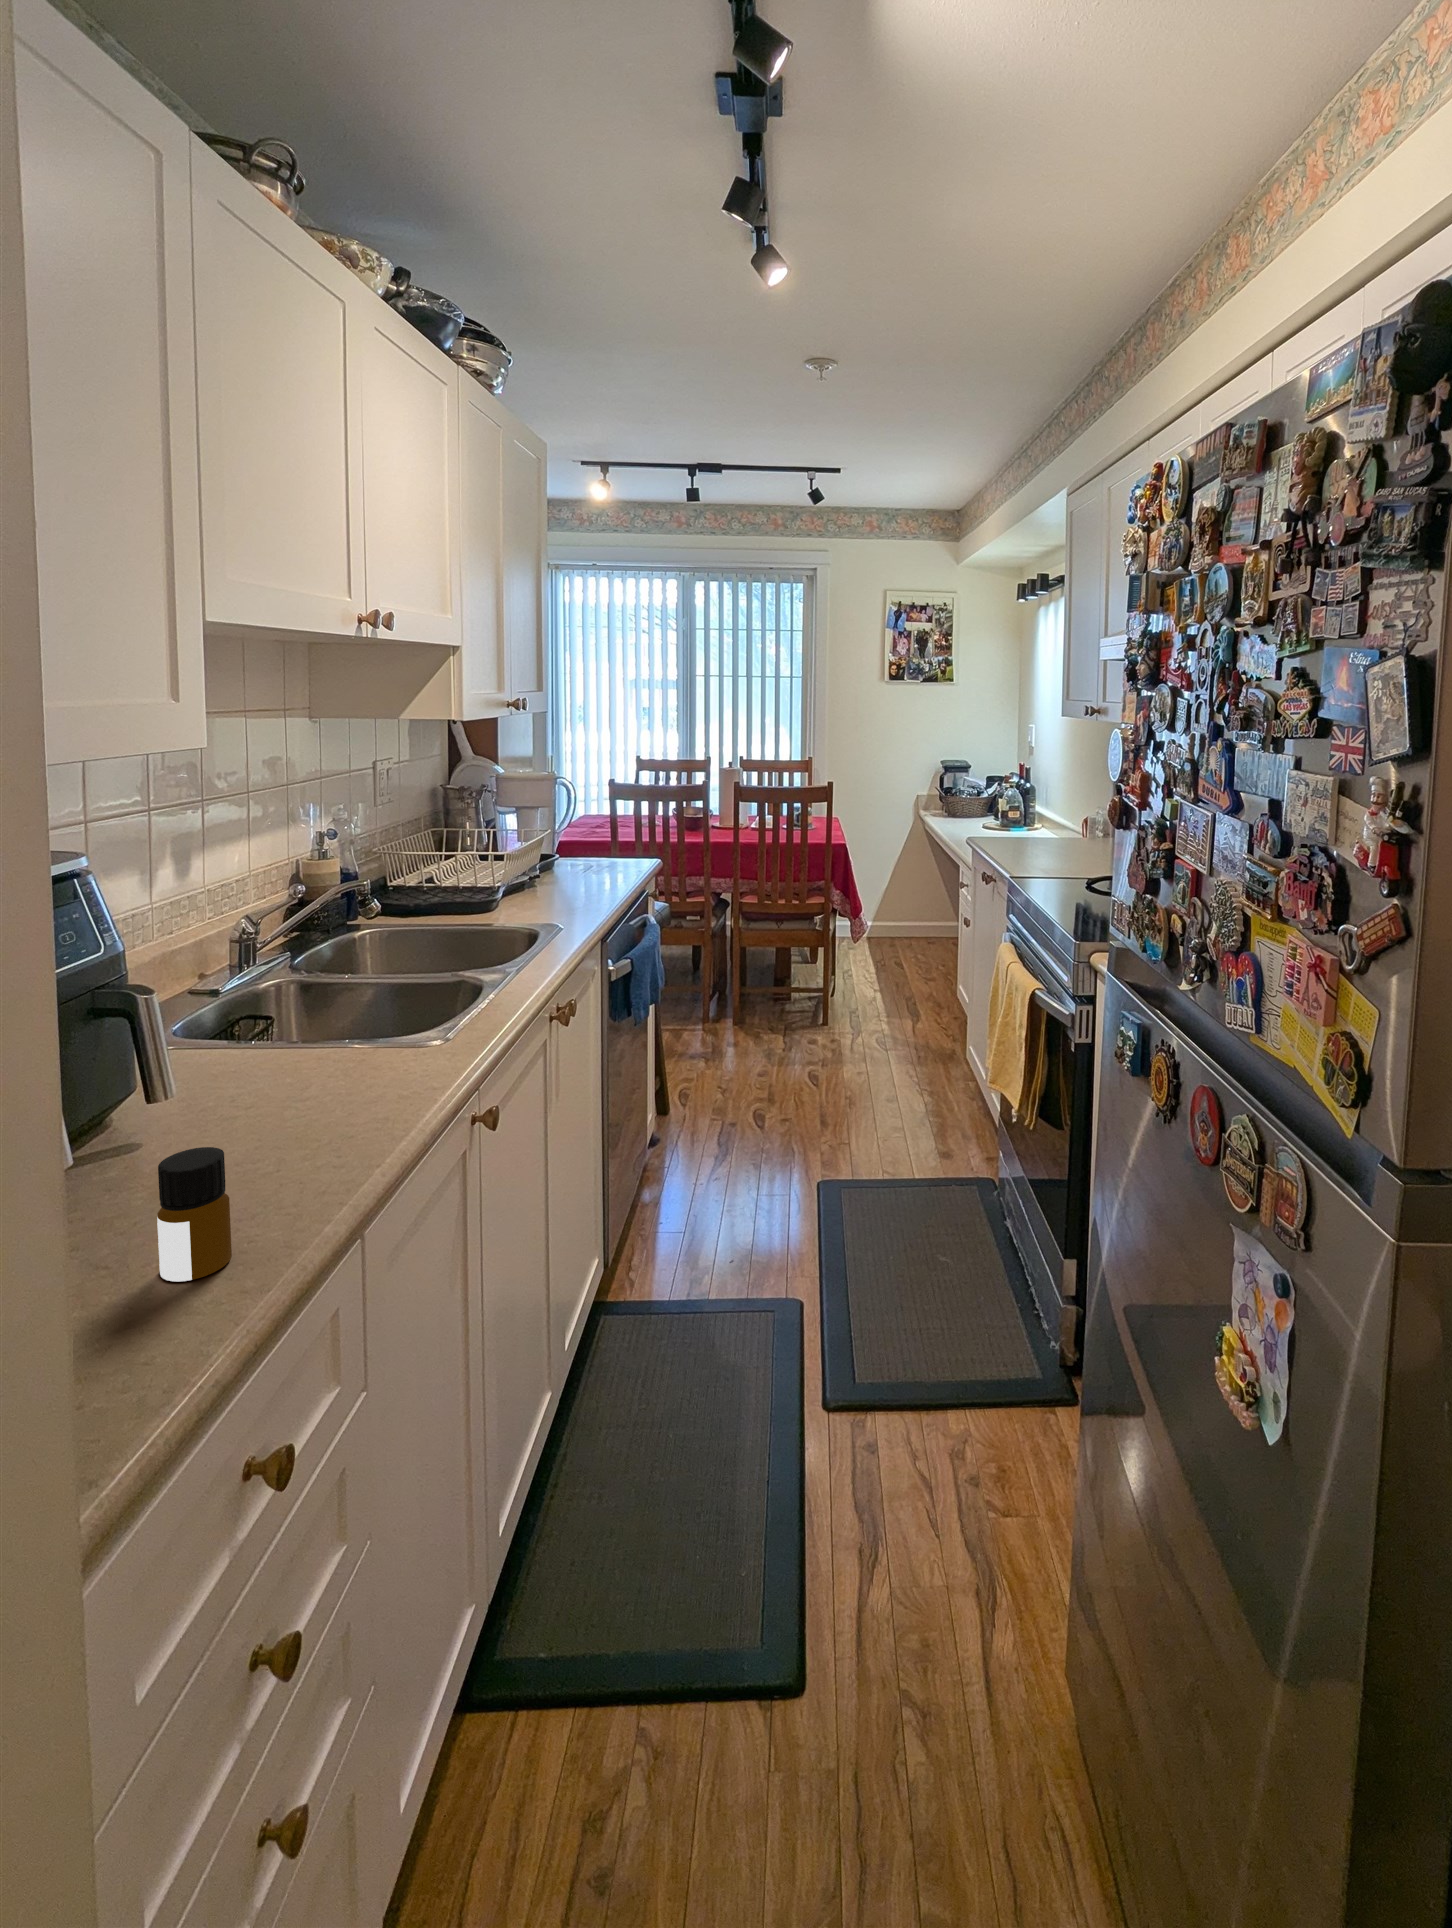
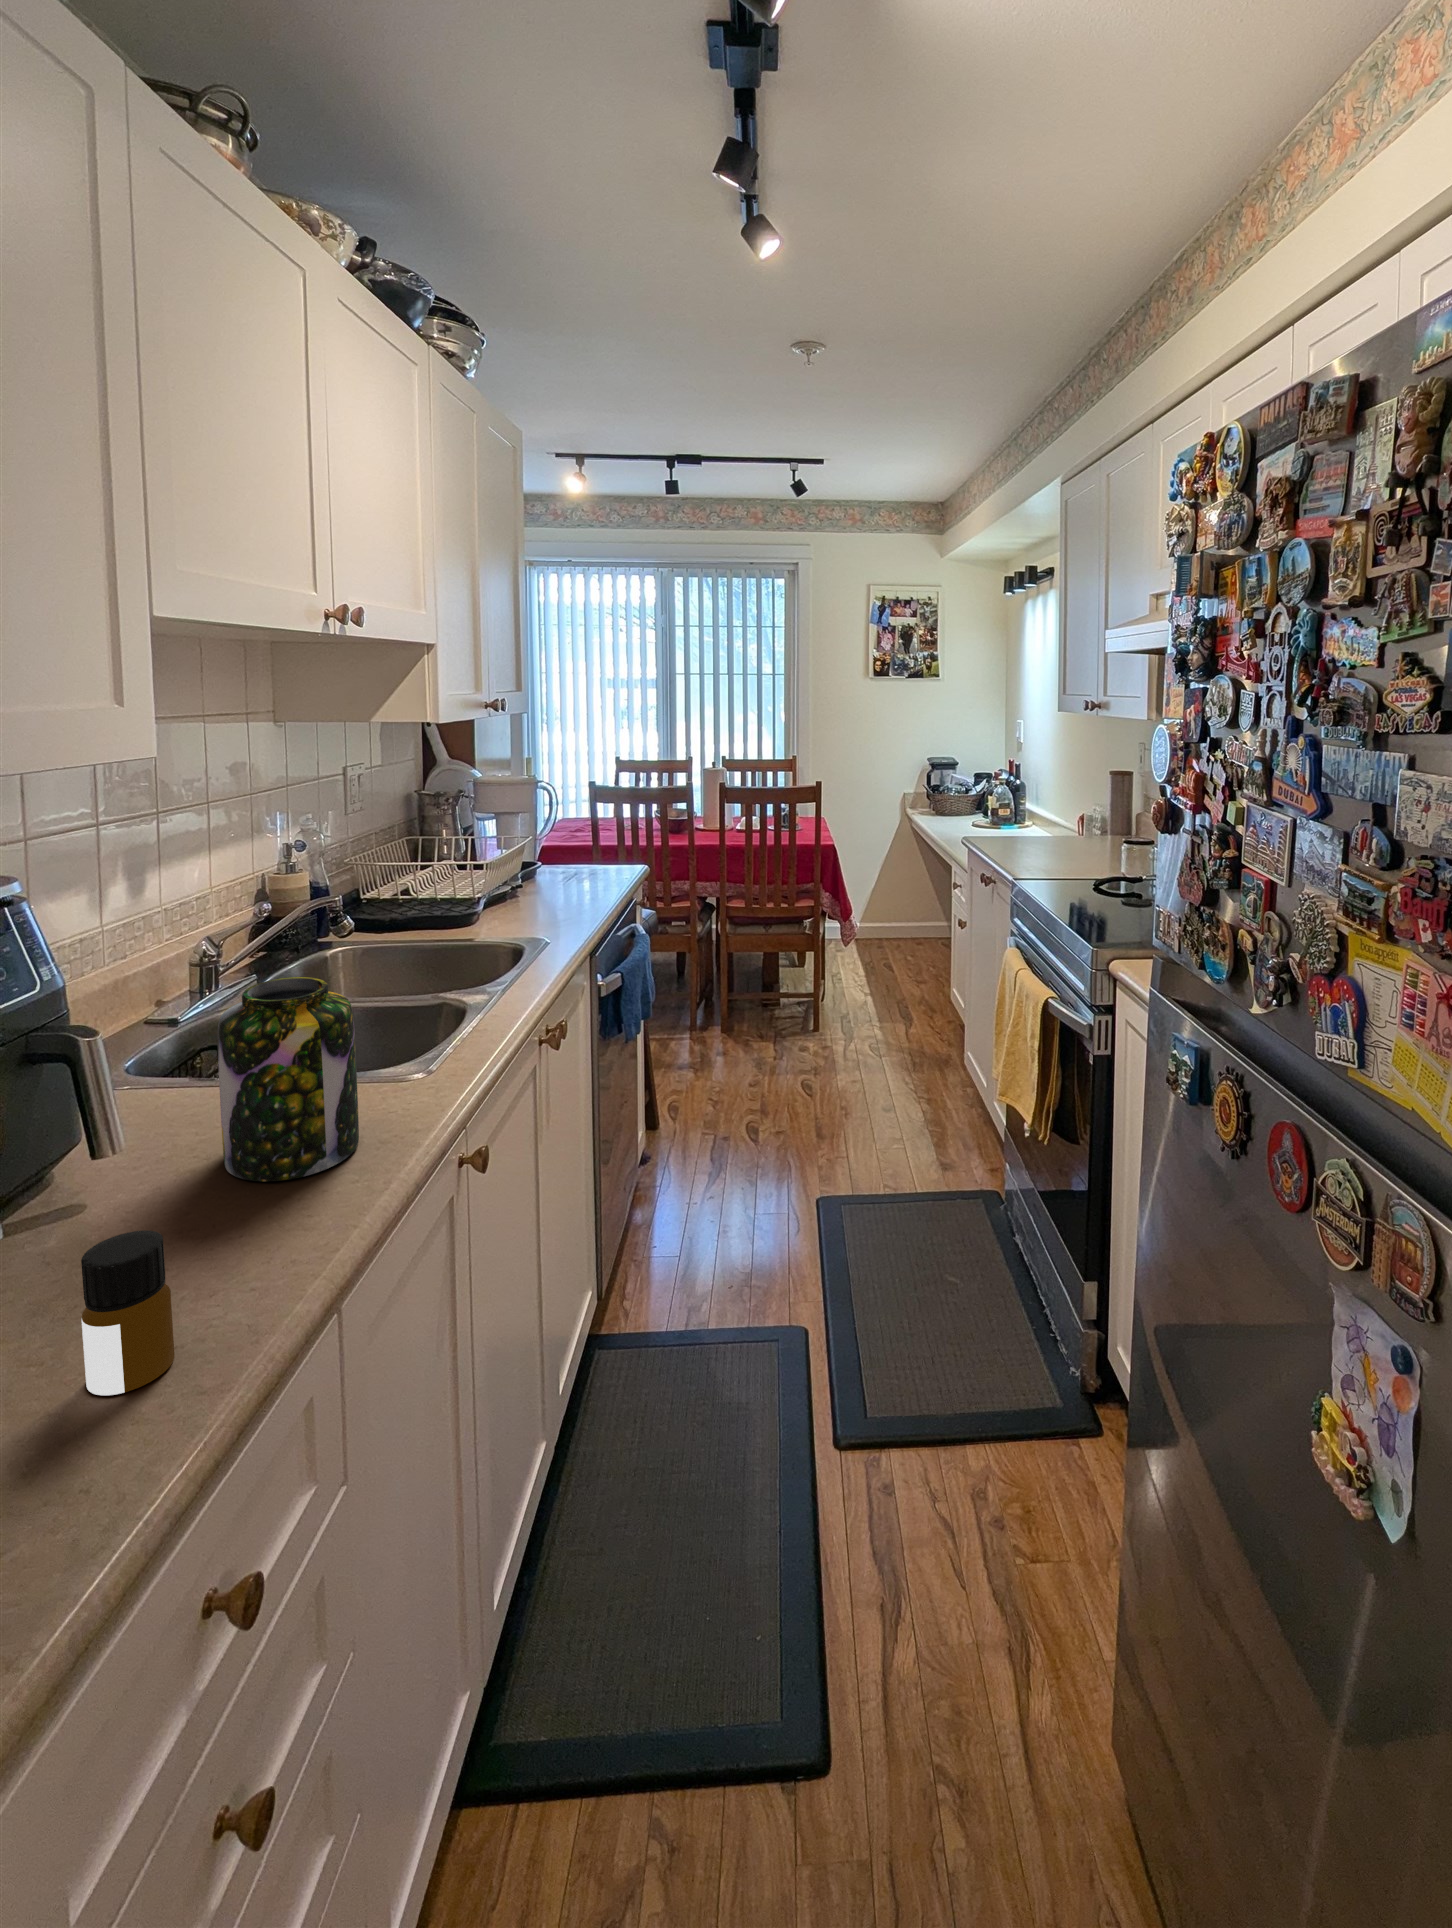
jar: none [264,946,385,1124] -> present [218,977,359,1181]

